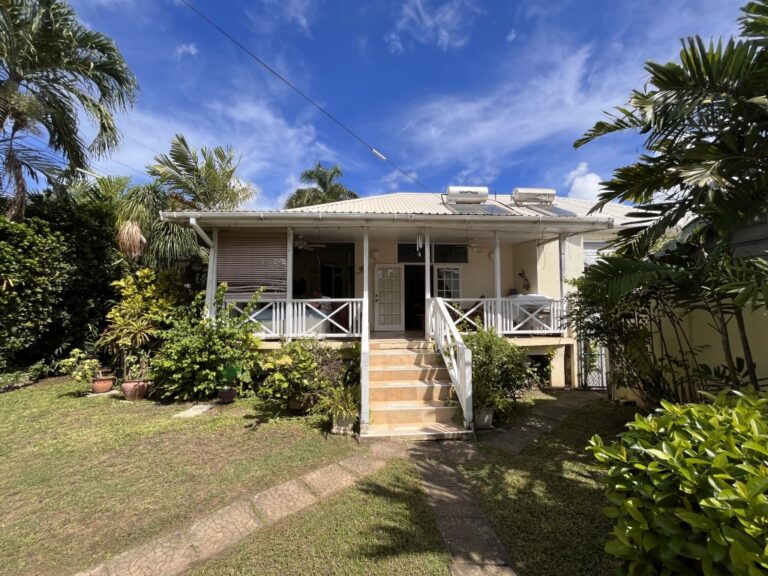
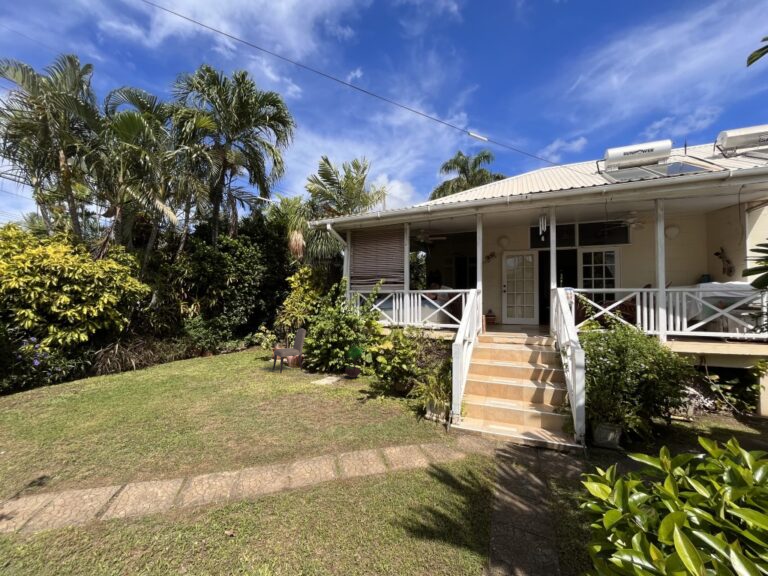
chair: none [104,348,157,411] -> present [273,328,306,373]

